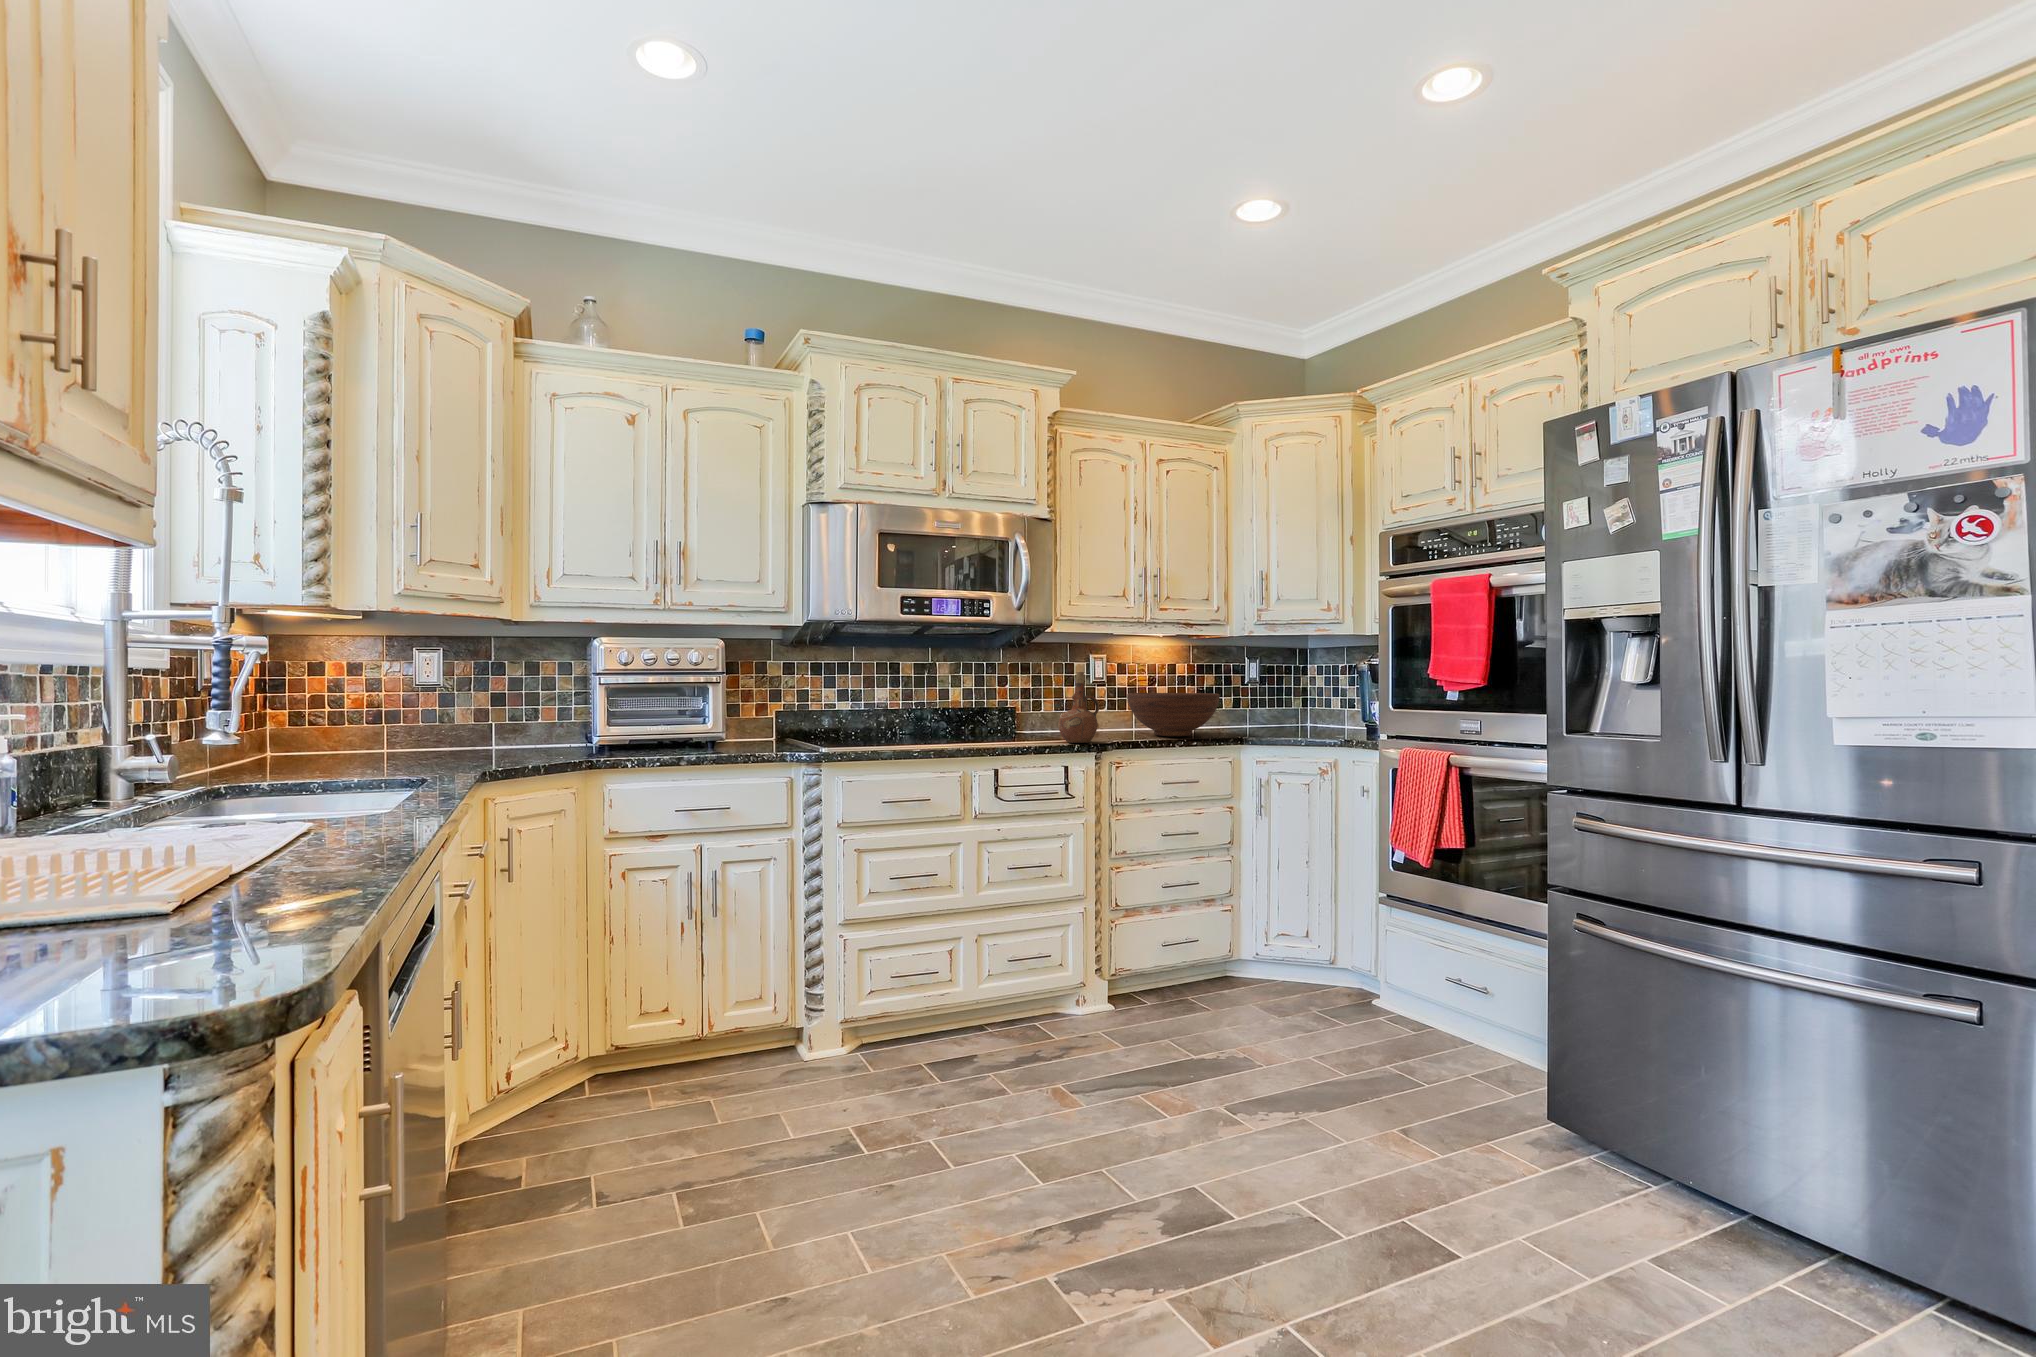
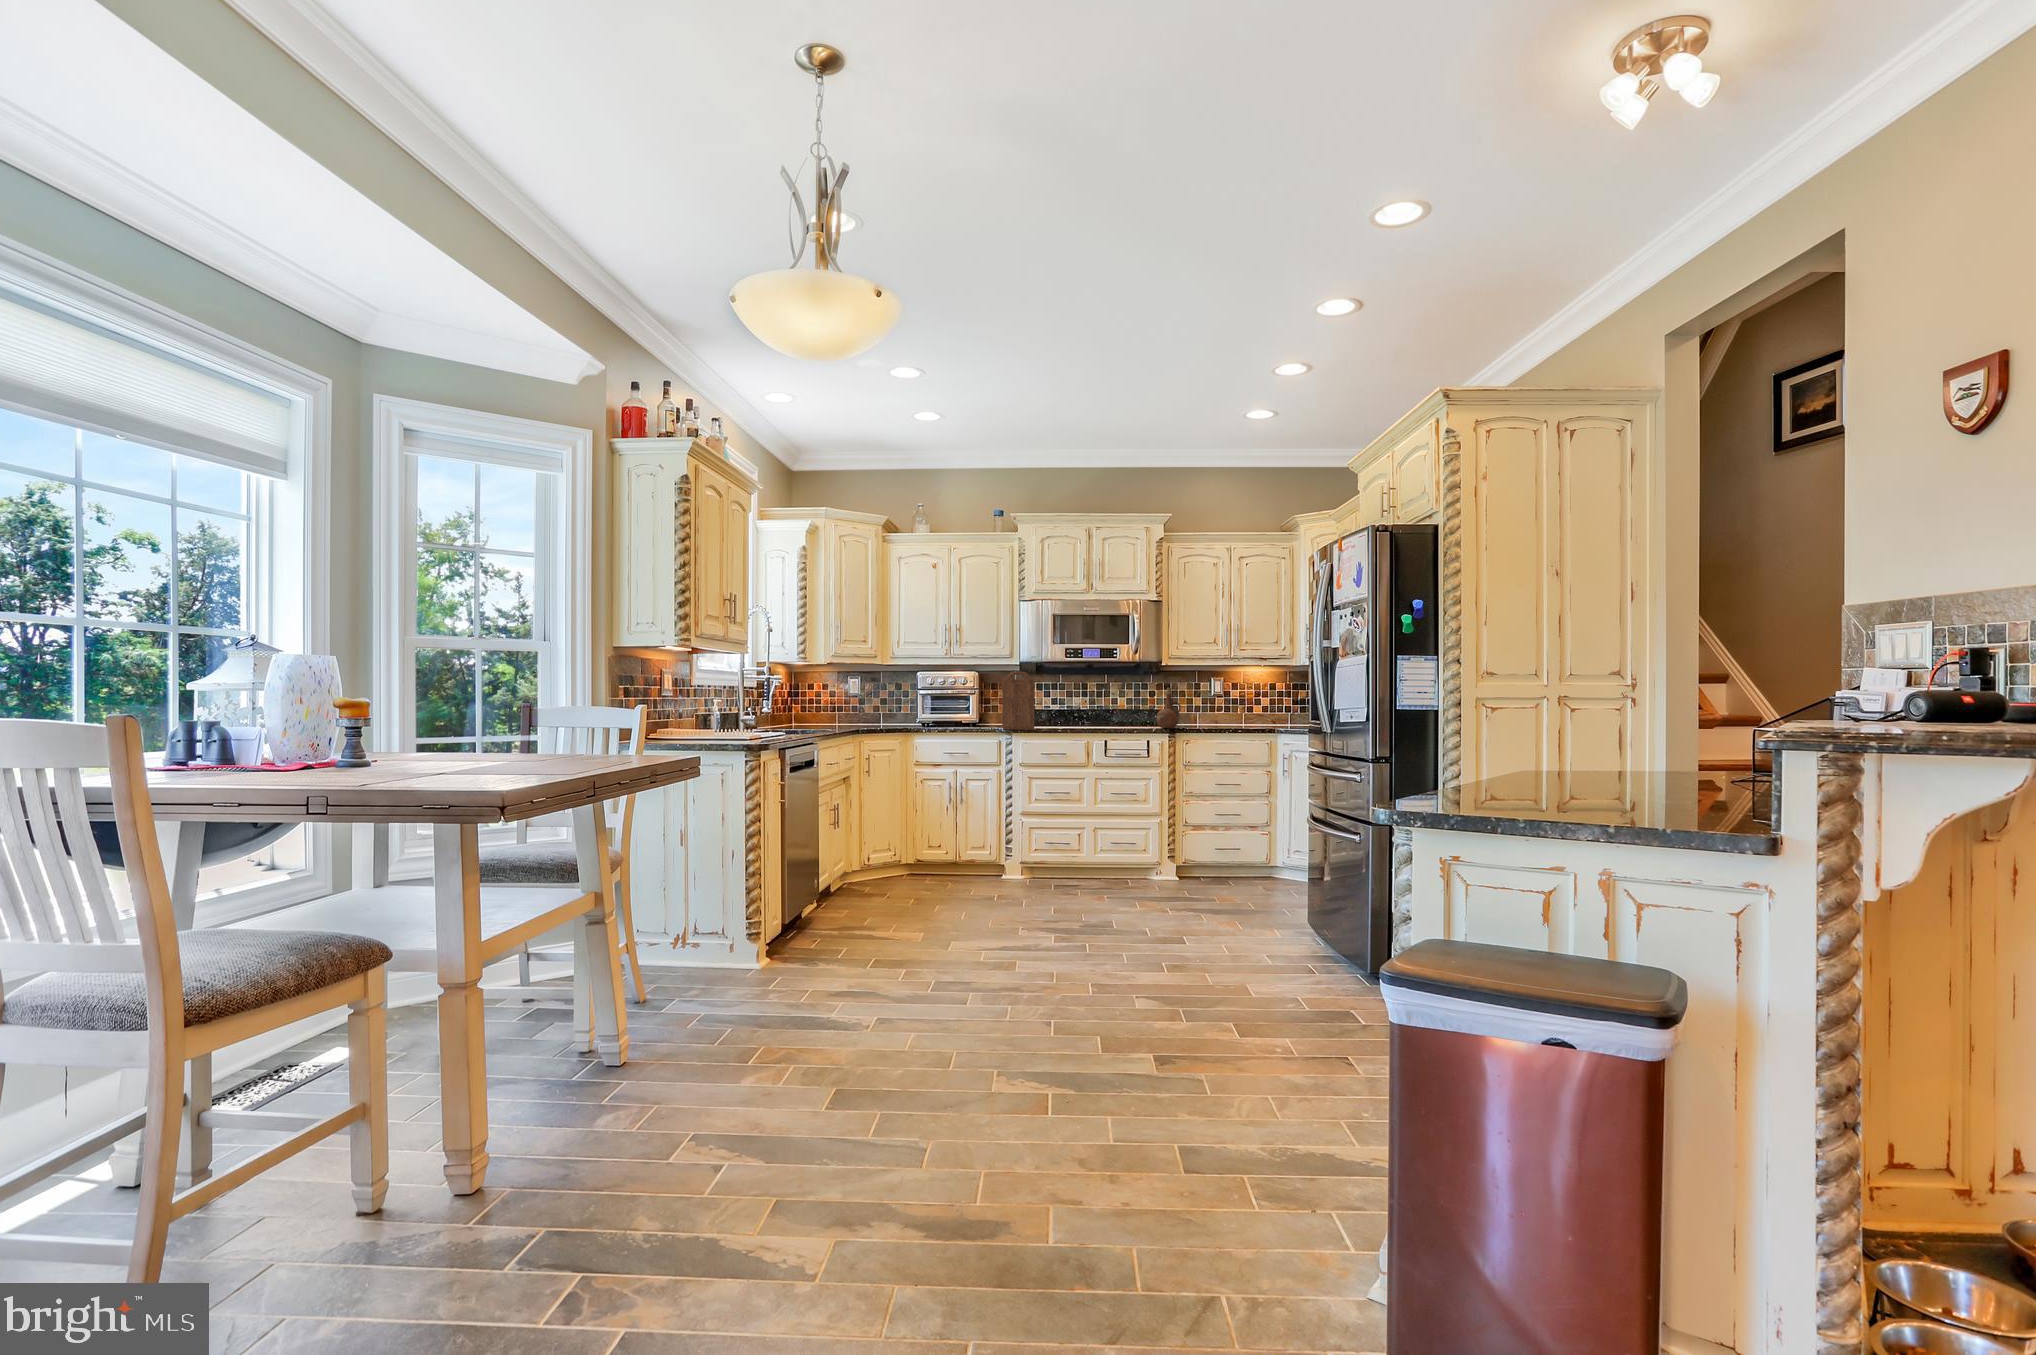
cutting board: none [799,641,867,756] -> present [1002,672,1035,730]
fruit bowl: present [1127,693,1220,736] -> none [1214,701,1272,727]

